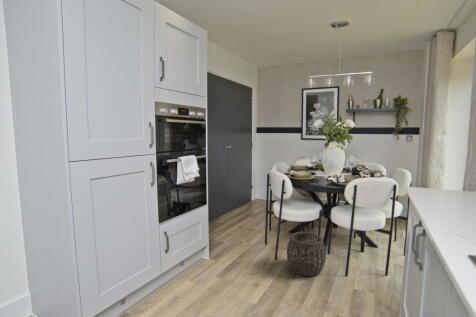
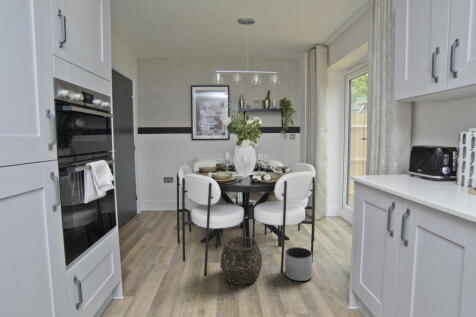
planter: none [349,253,380,289] -> present [285,247,312,281]

